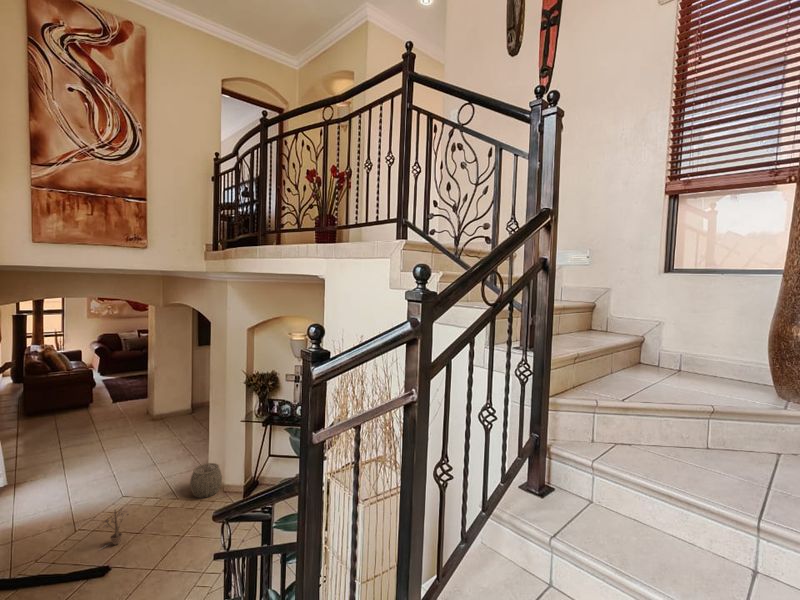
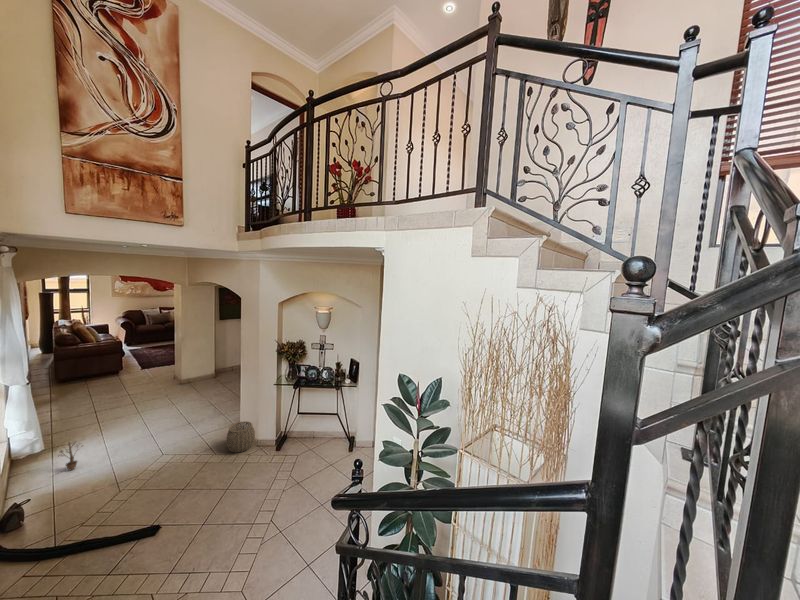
decorative plant: present [105,510,128,545] -> present [58,443,77,470]

